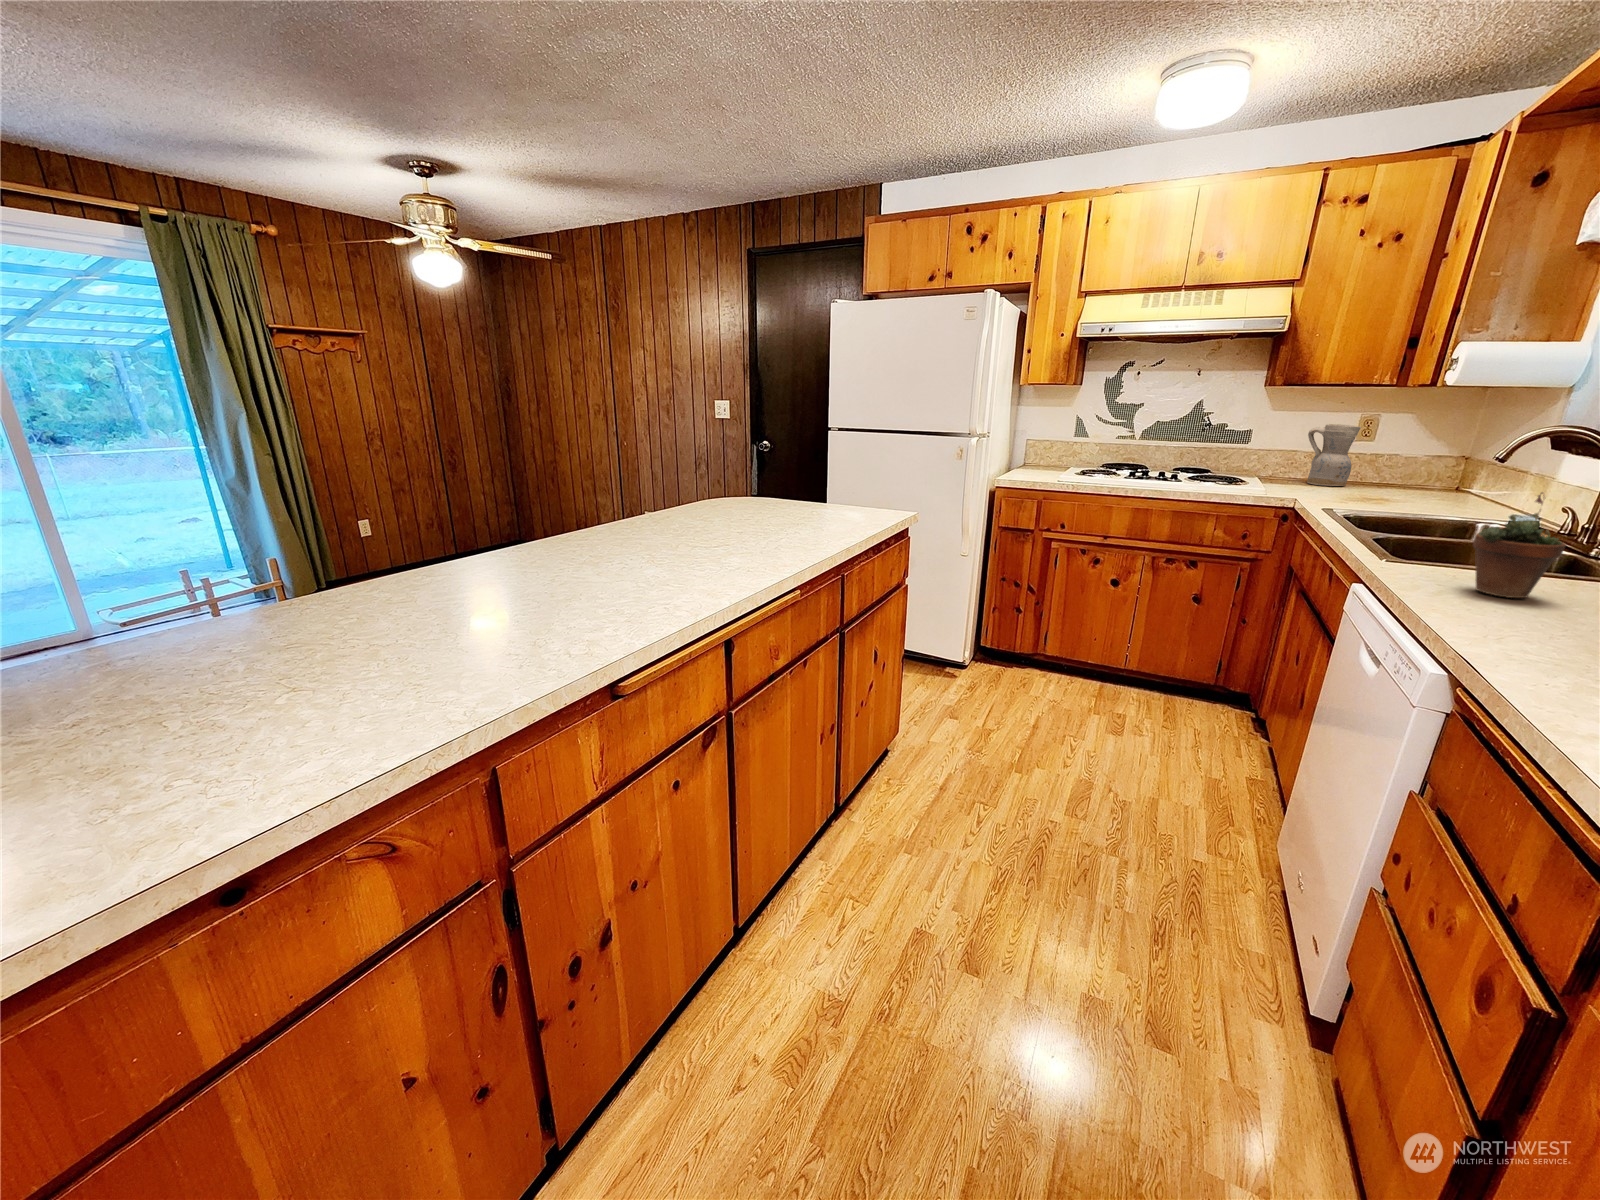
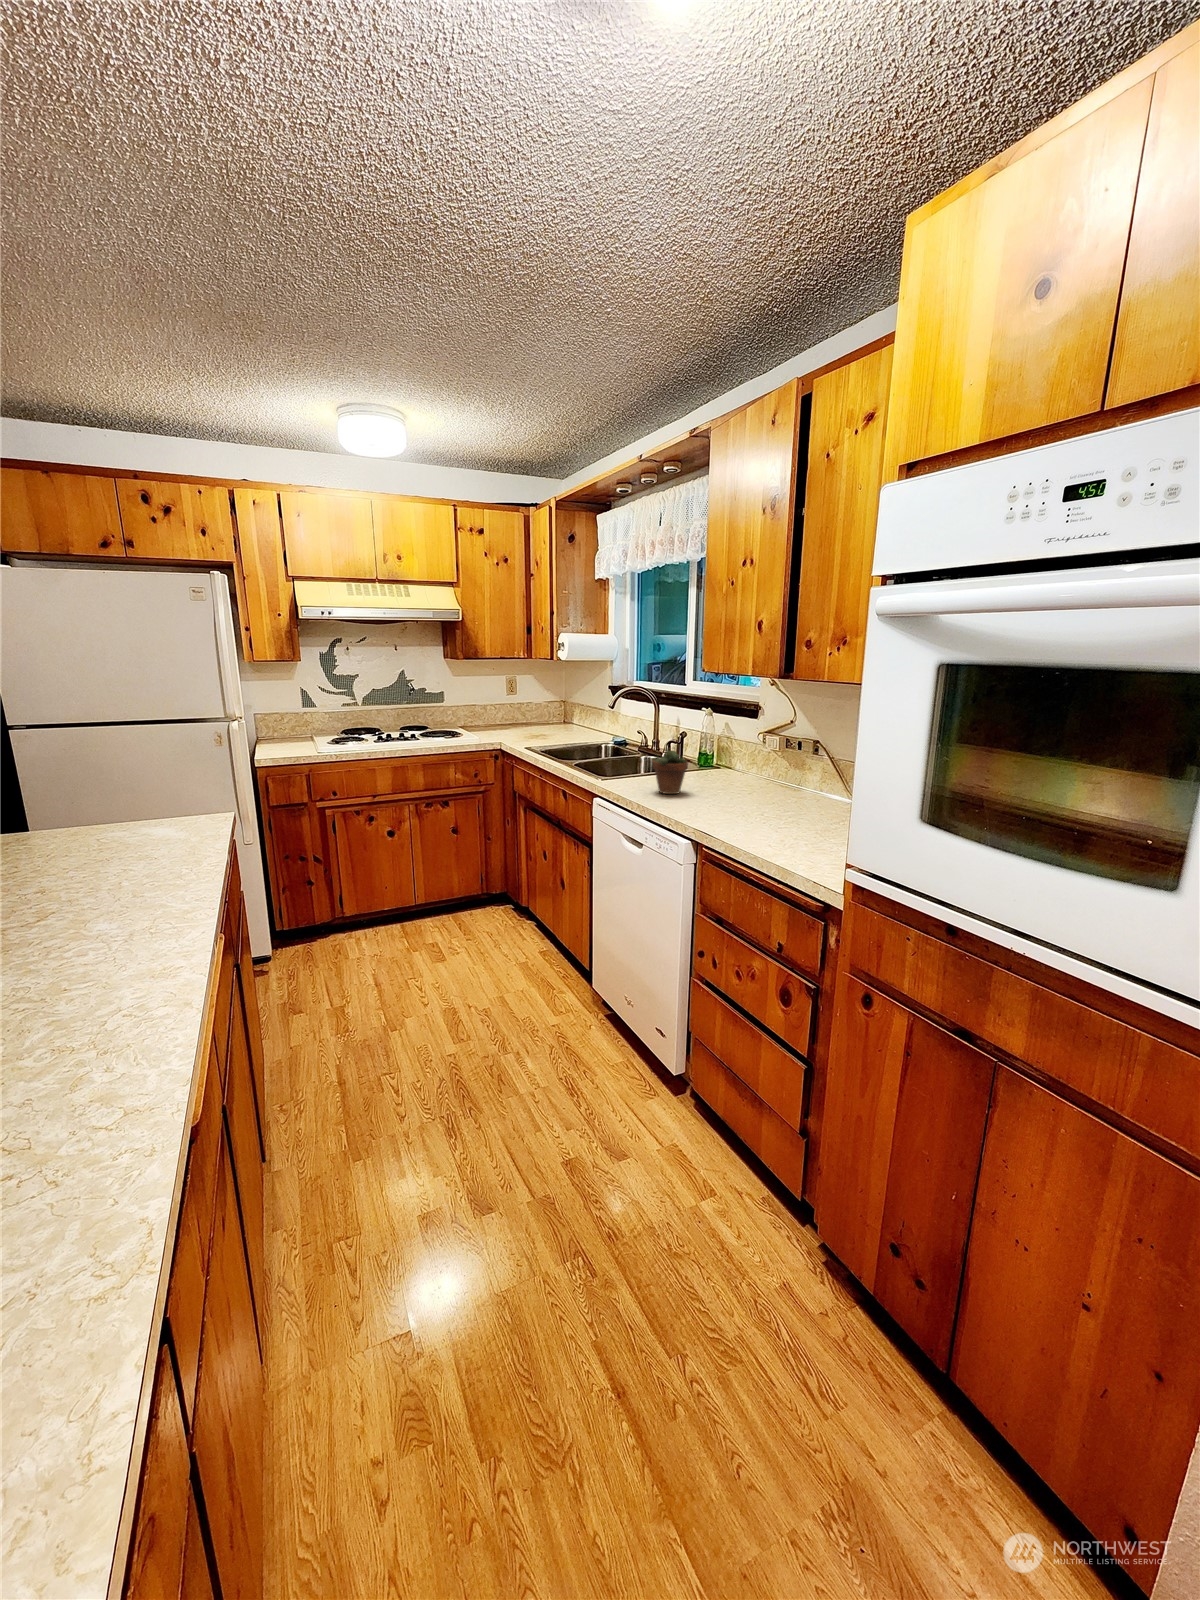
ceramic pitcher: present [1307,424,1361,486] -> none [482,687,512,730]

